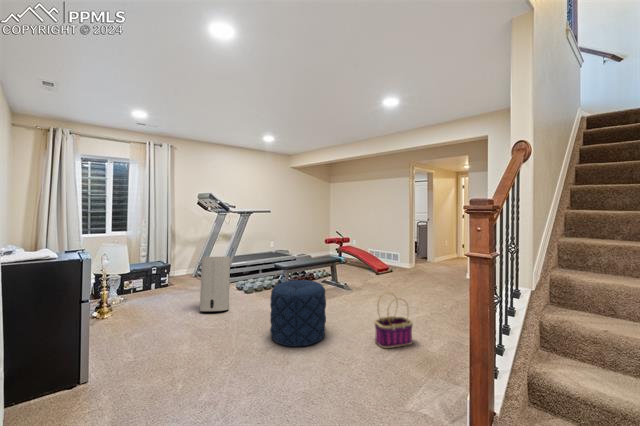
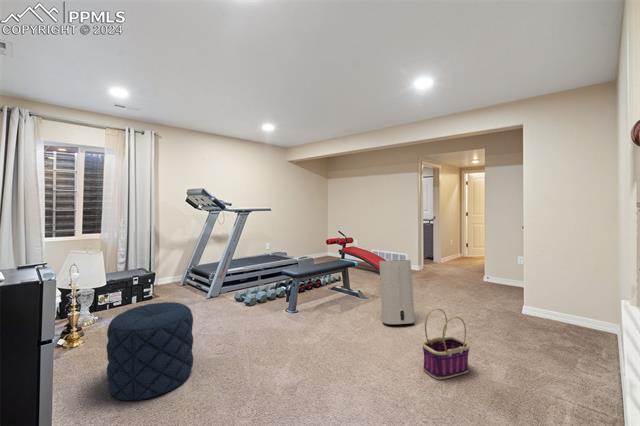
air purifier: present [200,256,230,311] -> present [379,260,415,324]
pouf: present [270,280,326,347] -> present [107,302,193,400]

